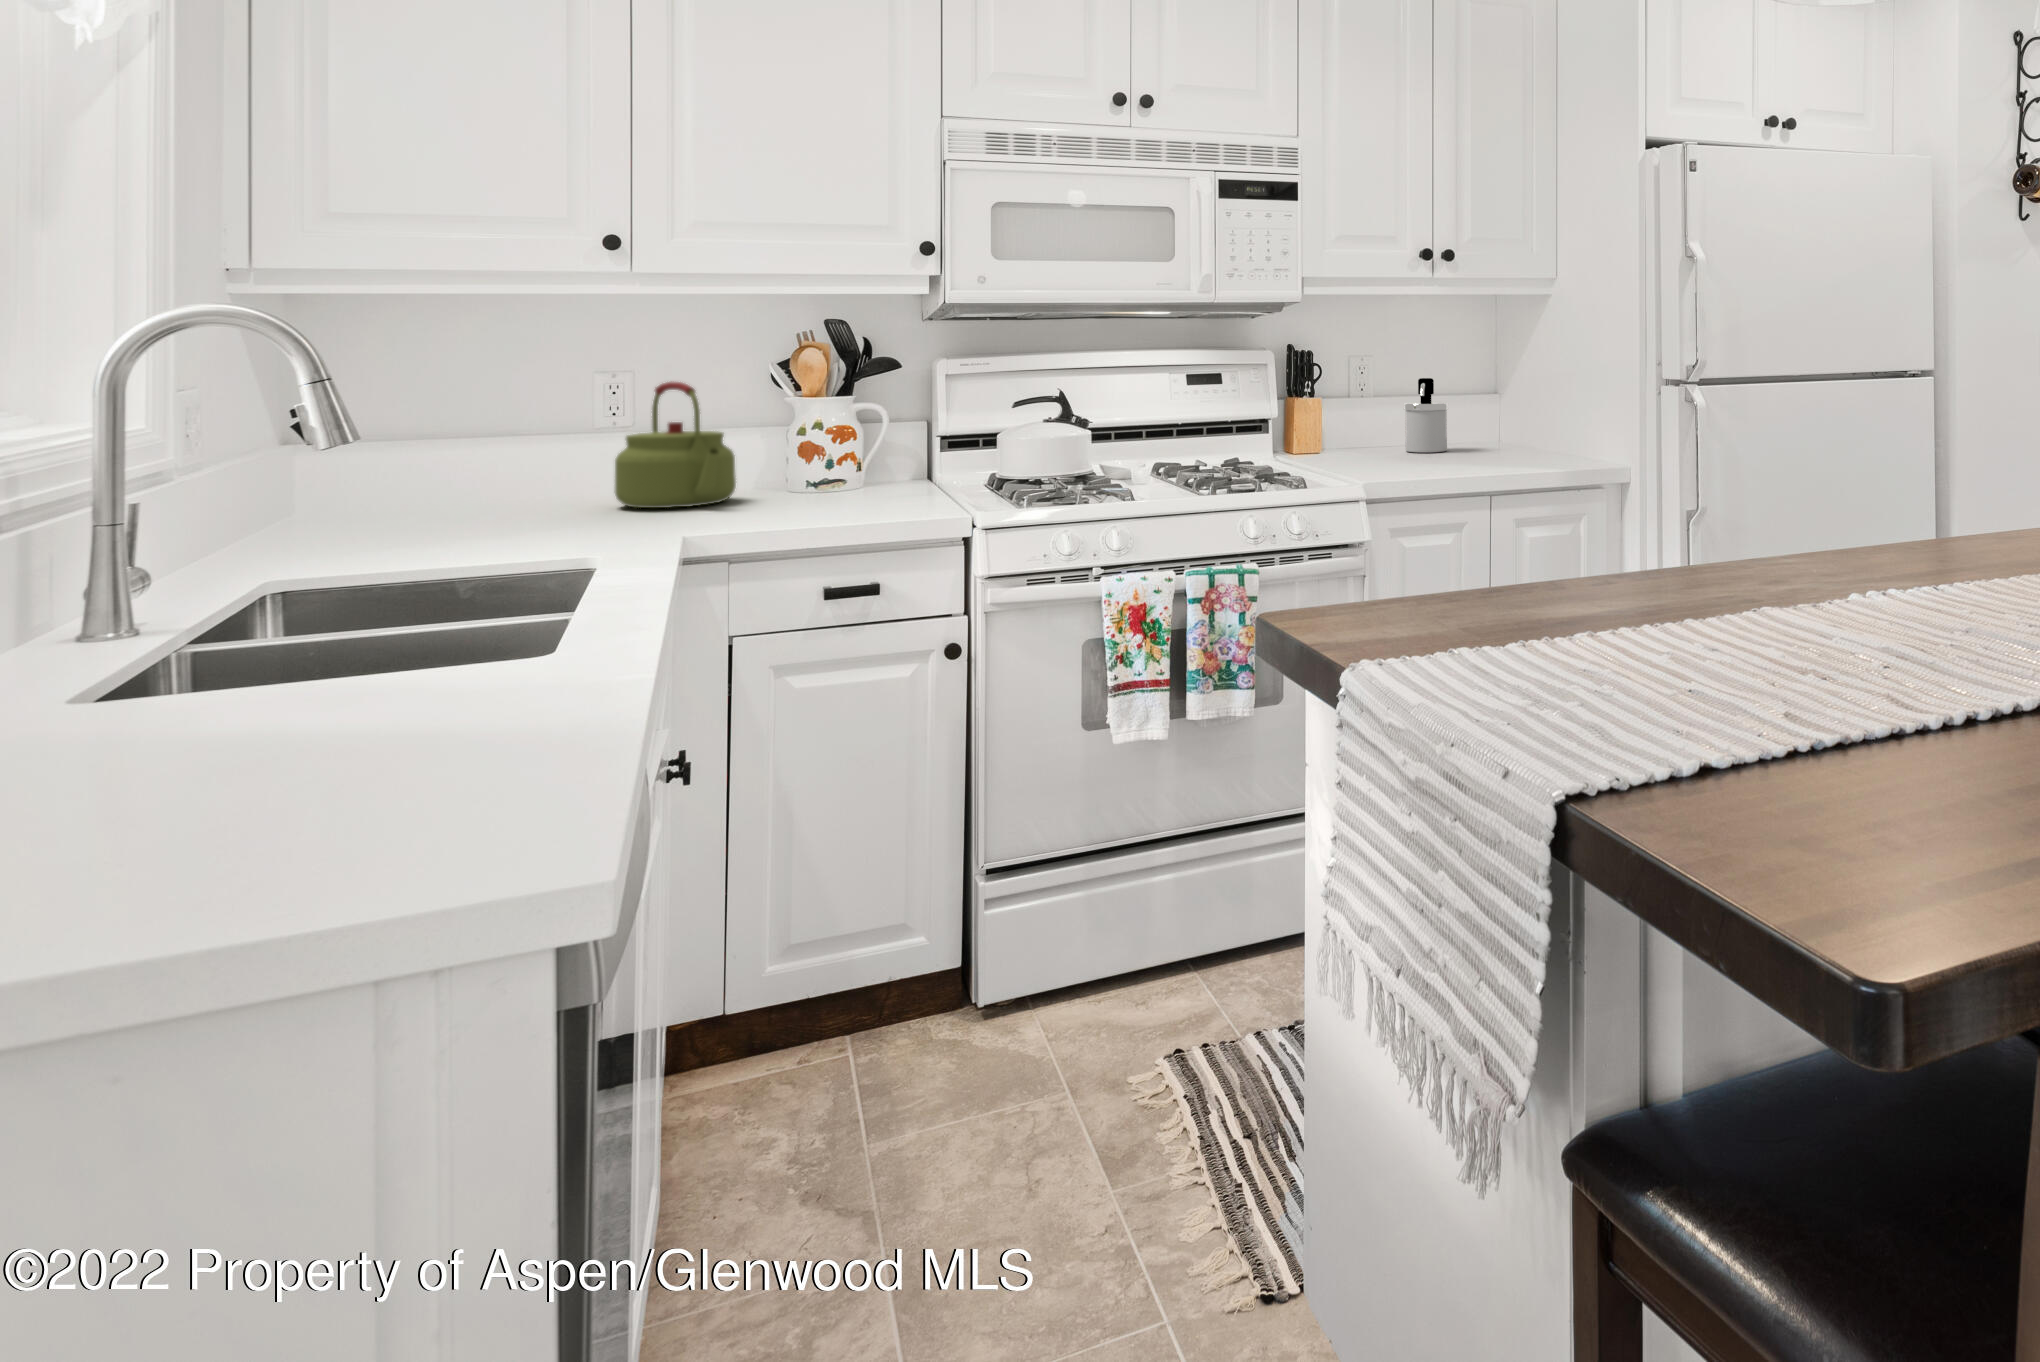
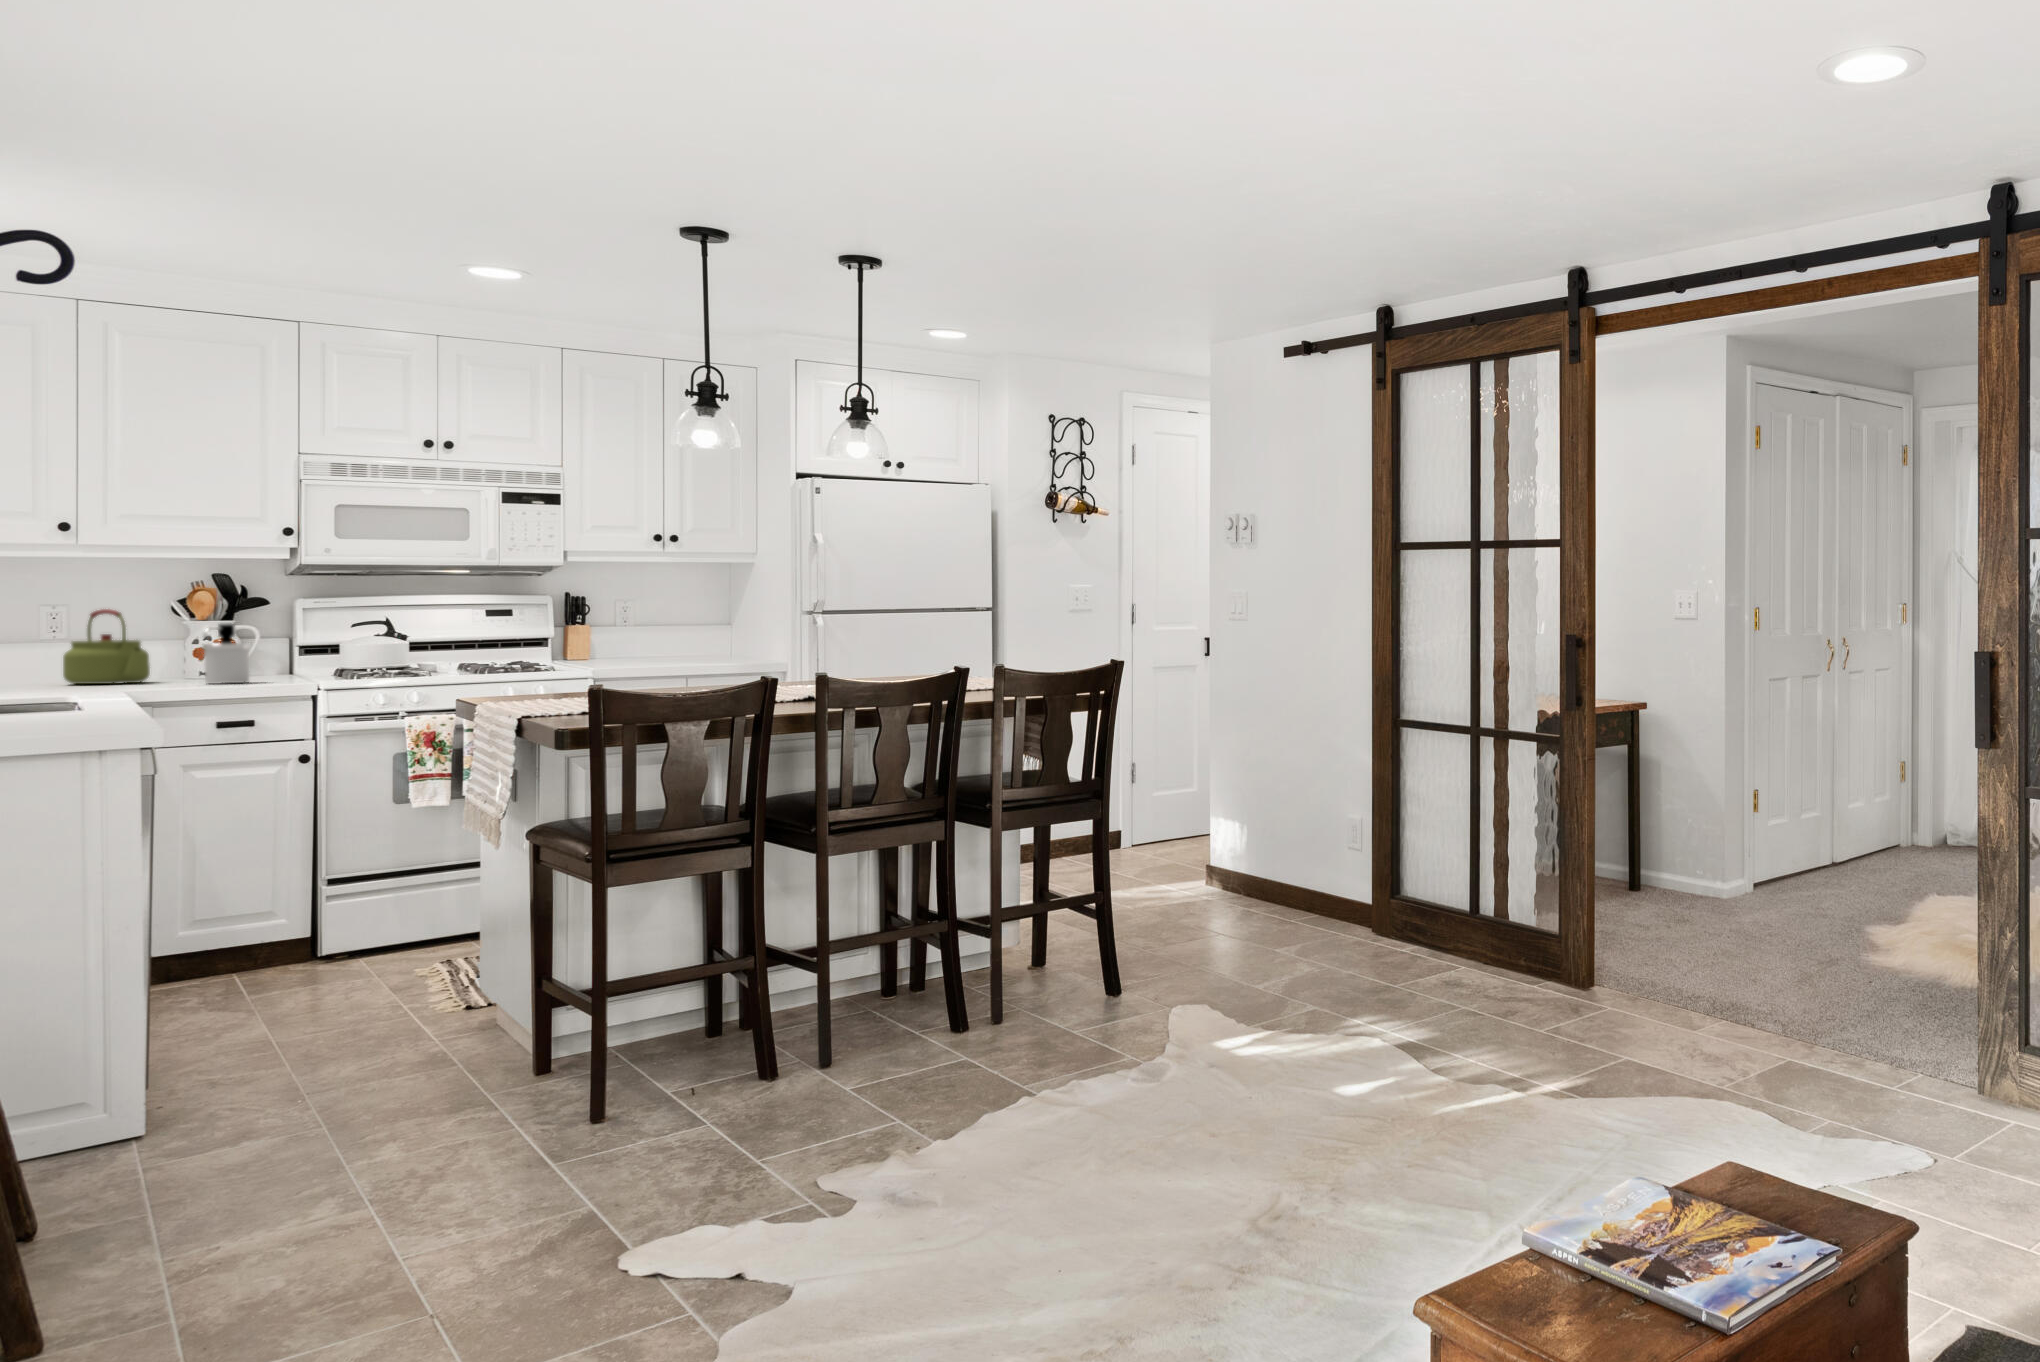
soap dispenser: present [1404,378,1448,453] -> present [203,624,250,684]

